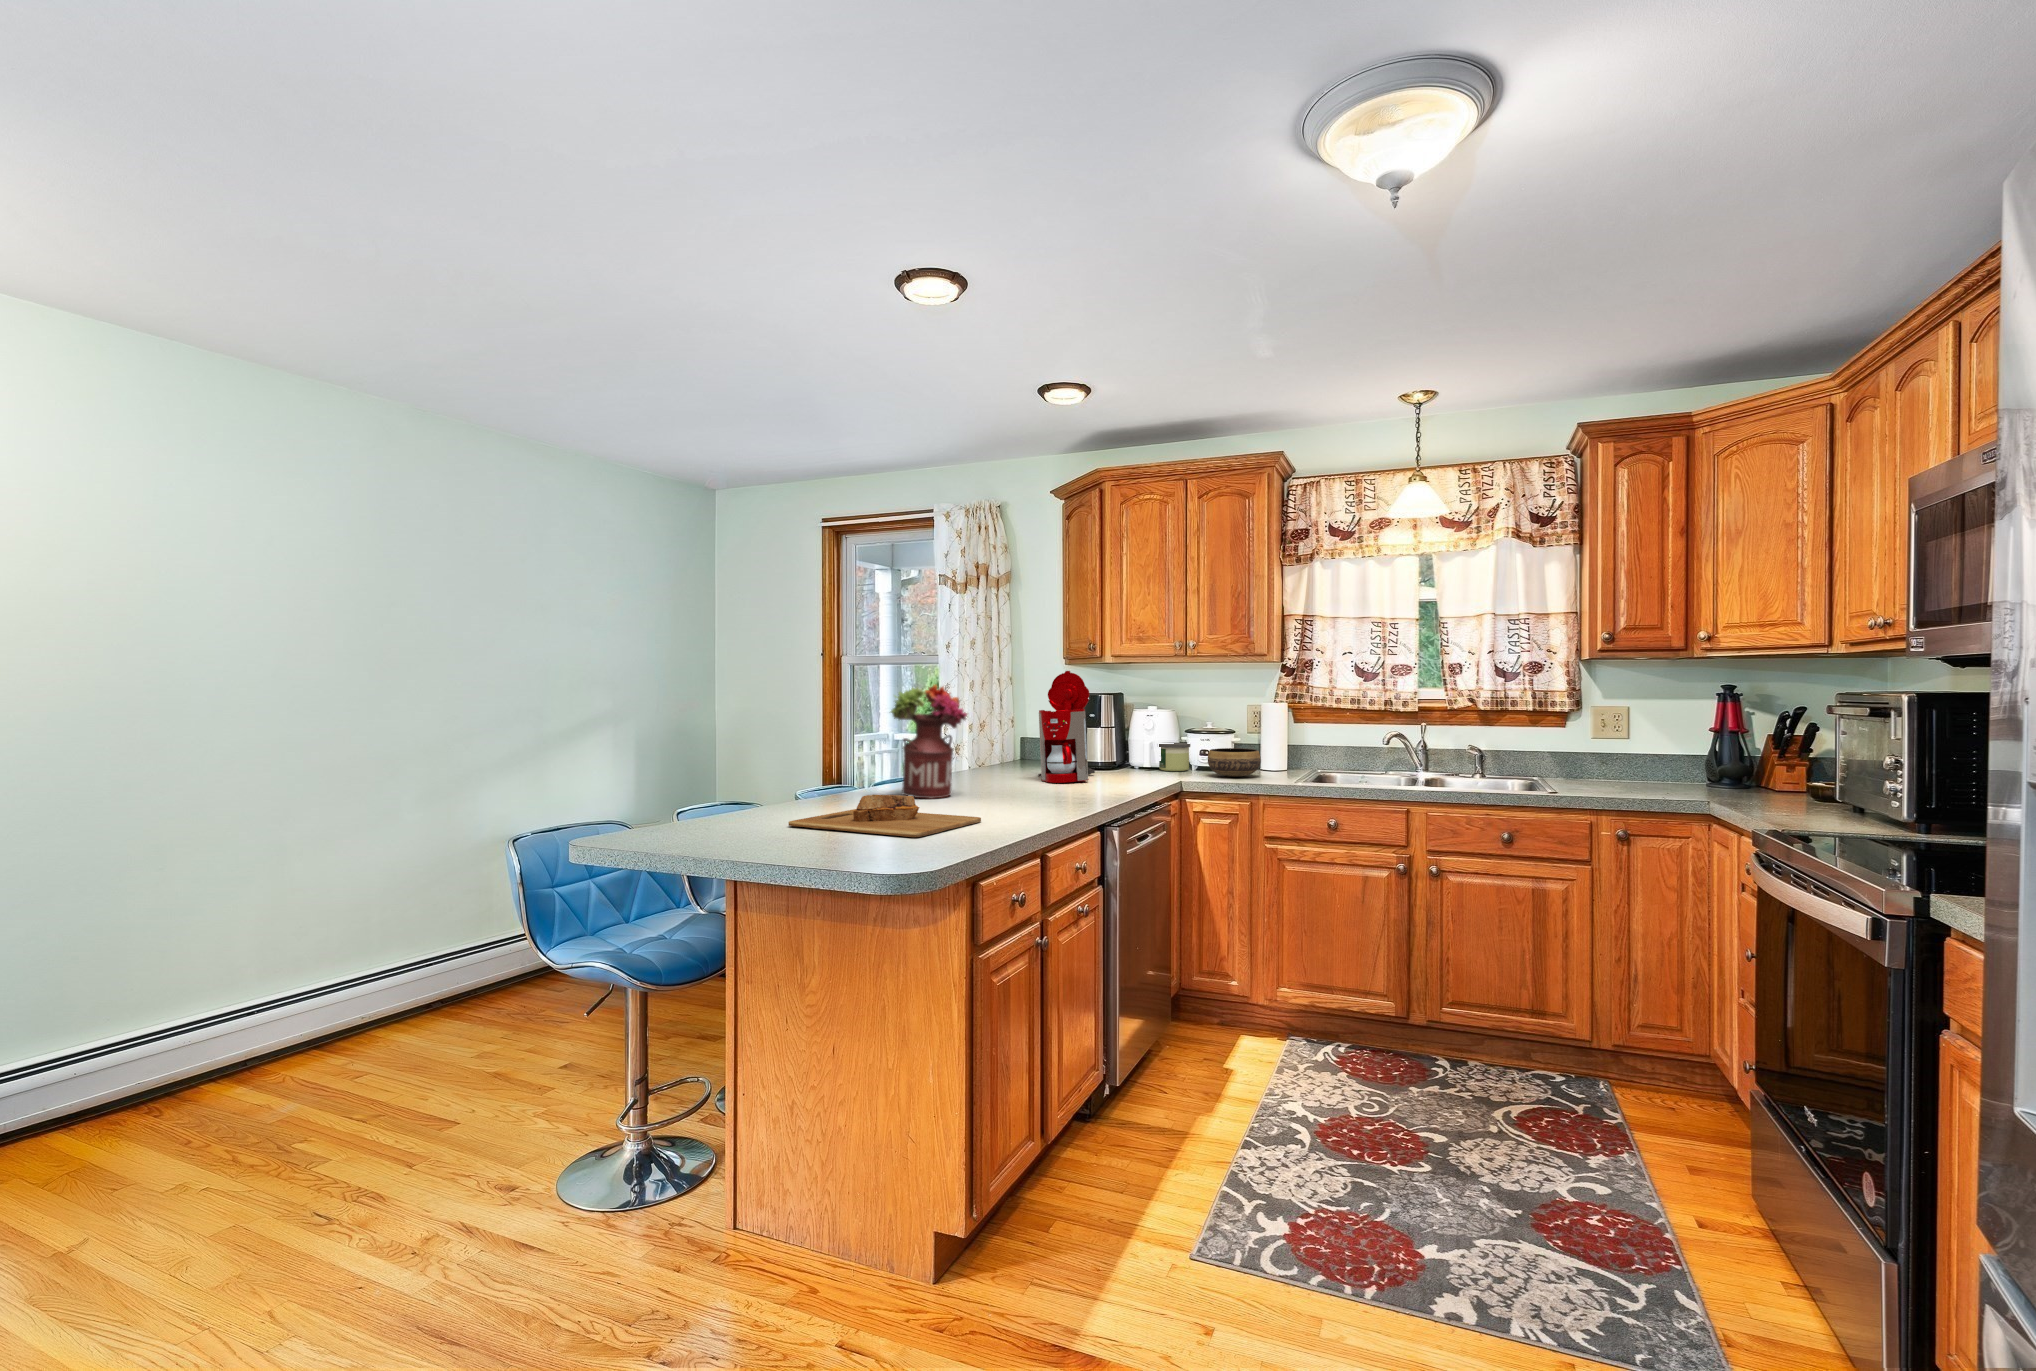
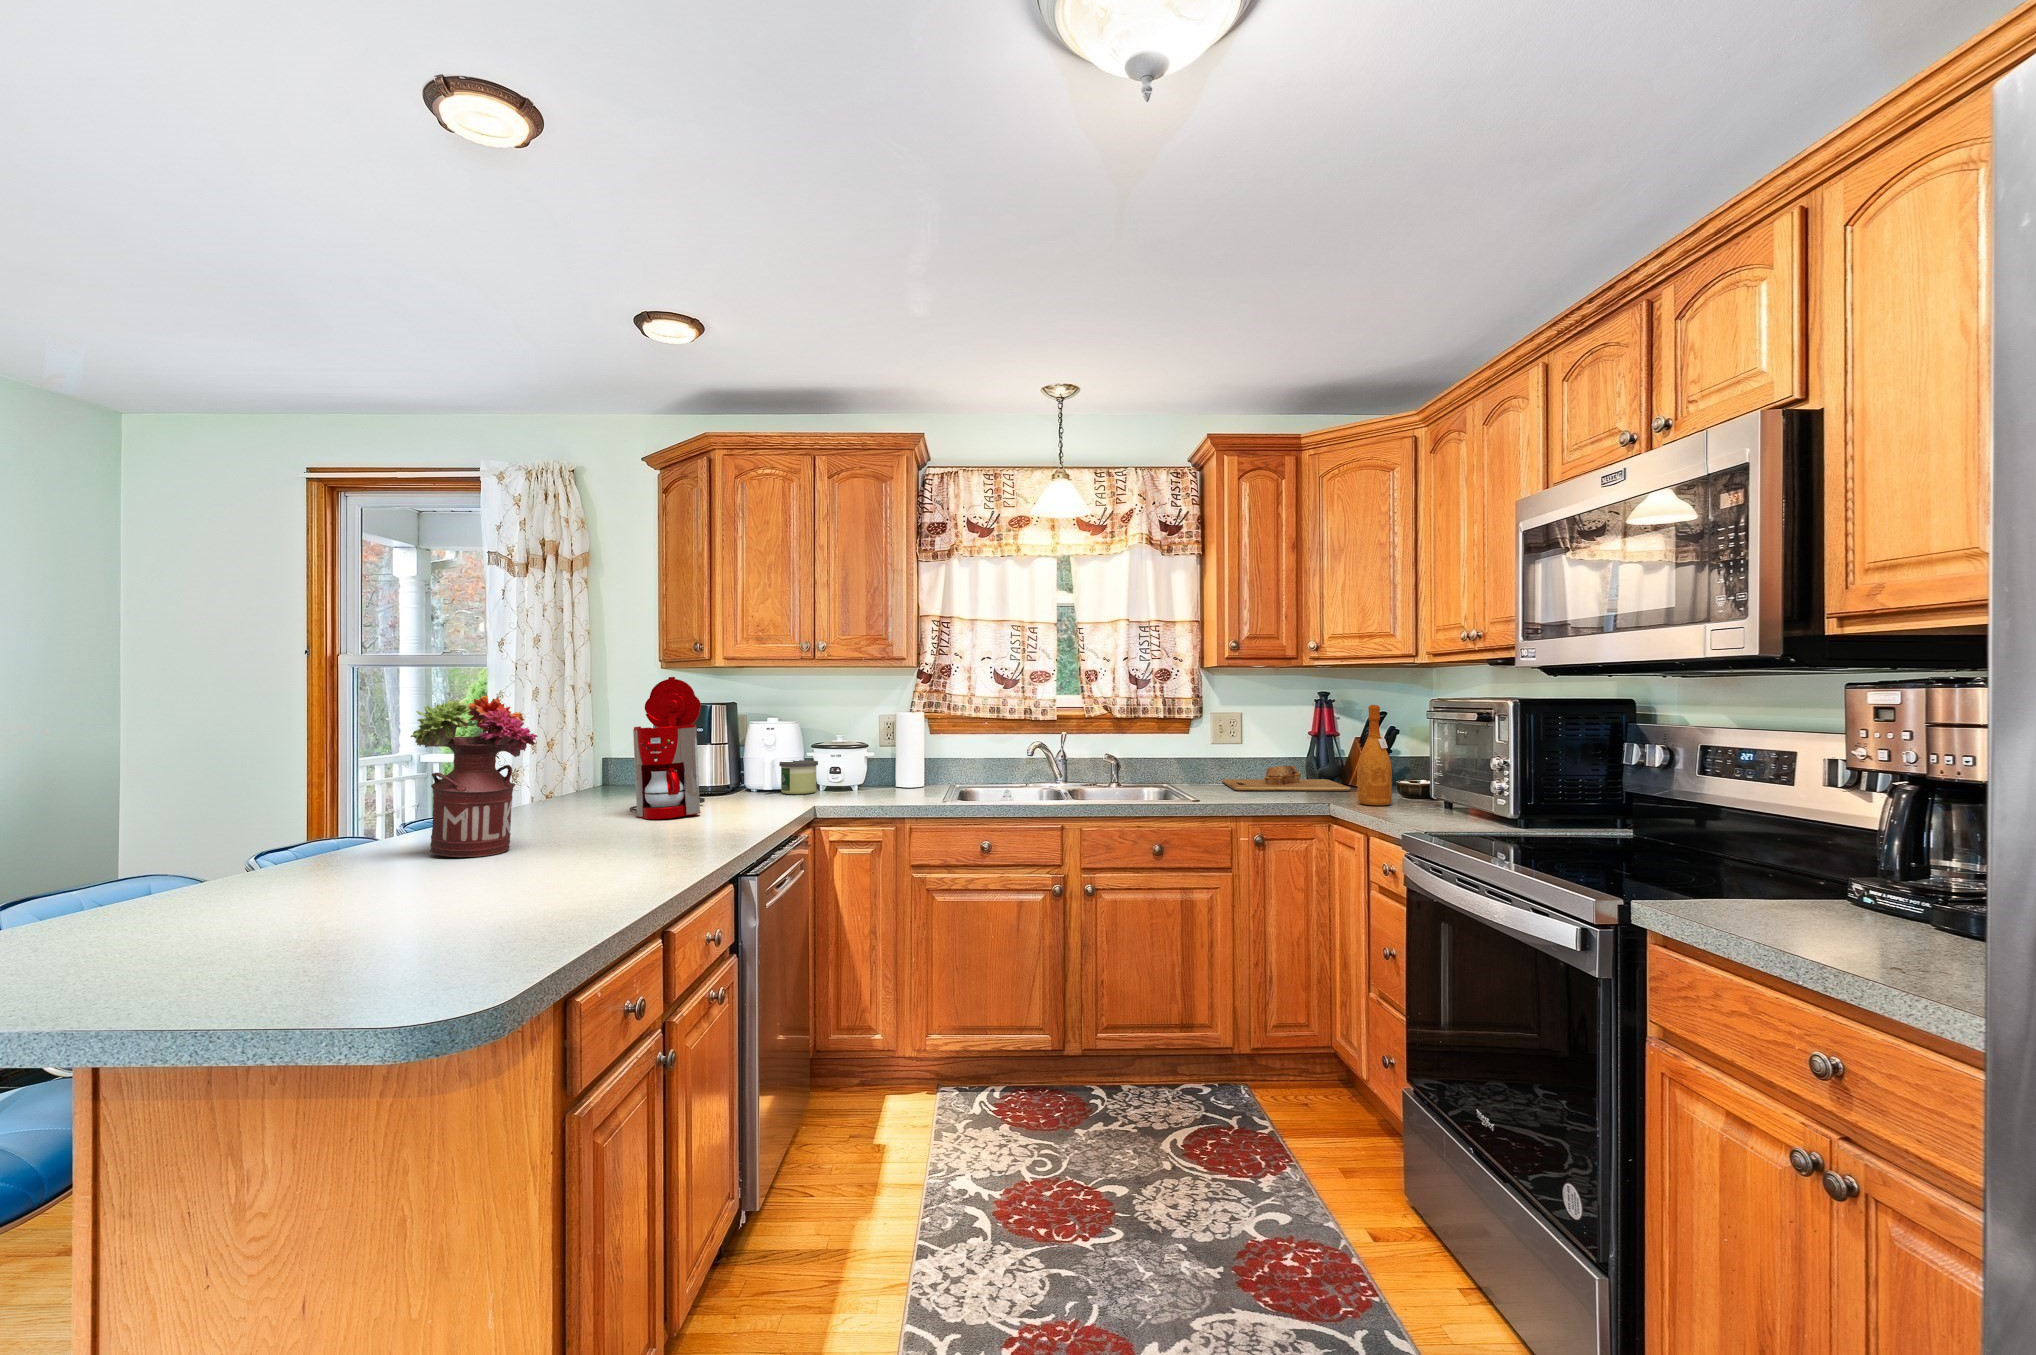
wine bottle: none [1743,699,1786,807] -> present [1357,705,1392,806]
bowl: present [1208,748,1261,777] -> none [842,765,902,798]
cutting board: present [788,794,981,837] -> present [1222,765,1350,791]

